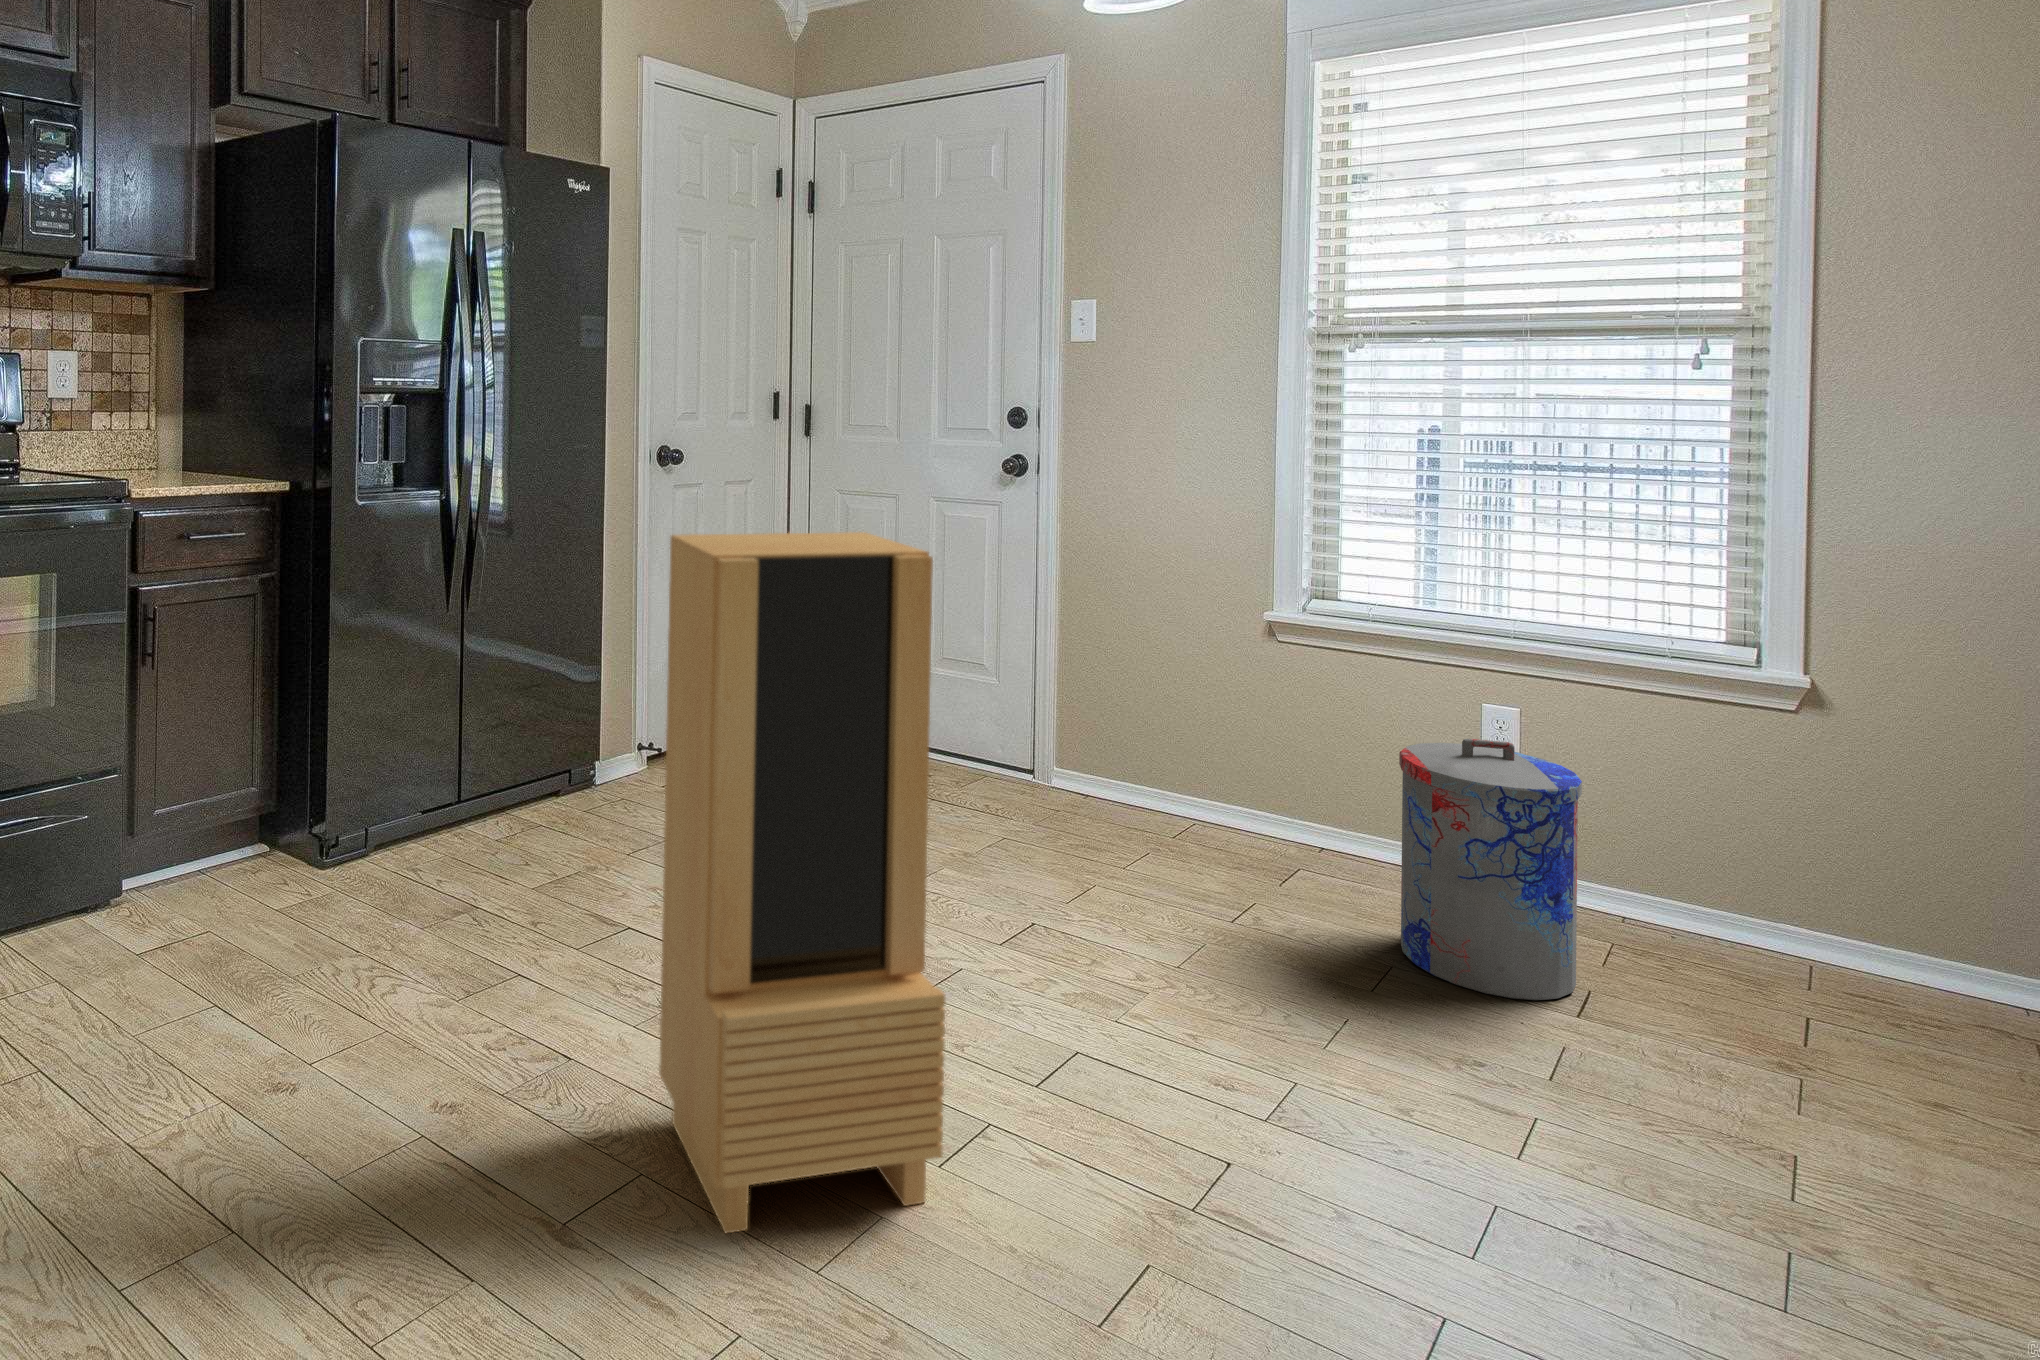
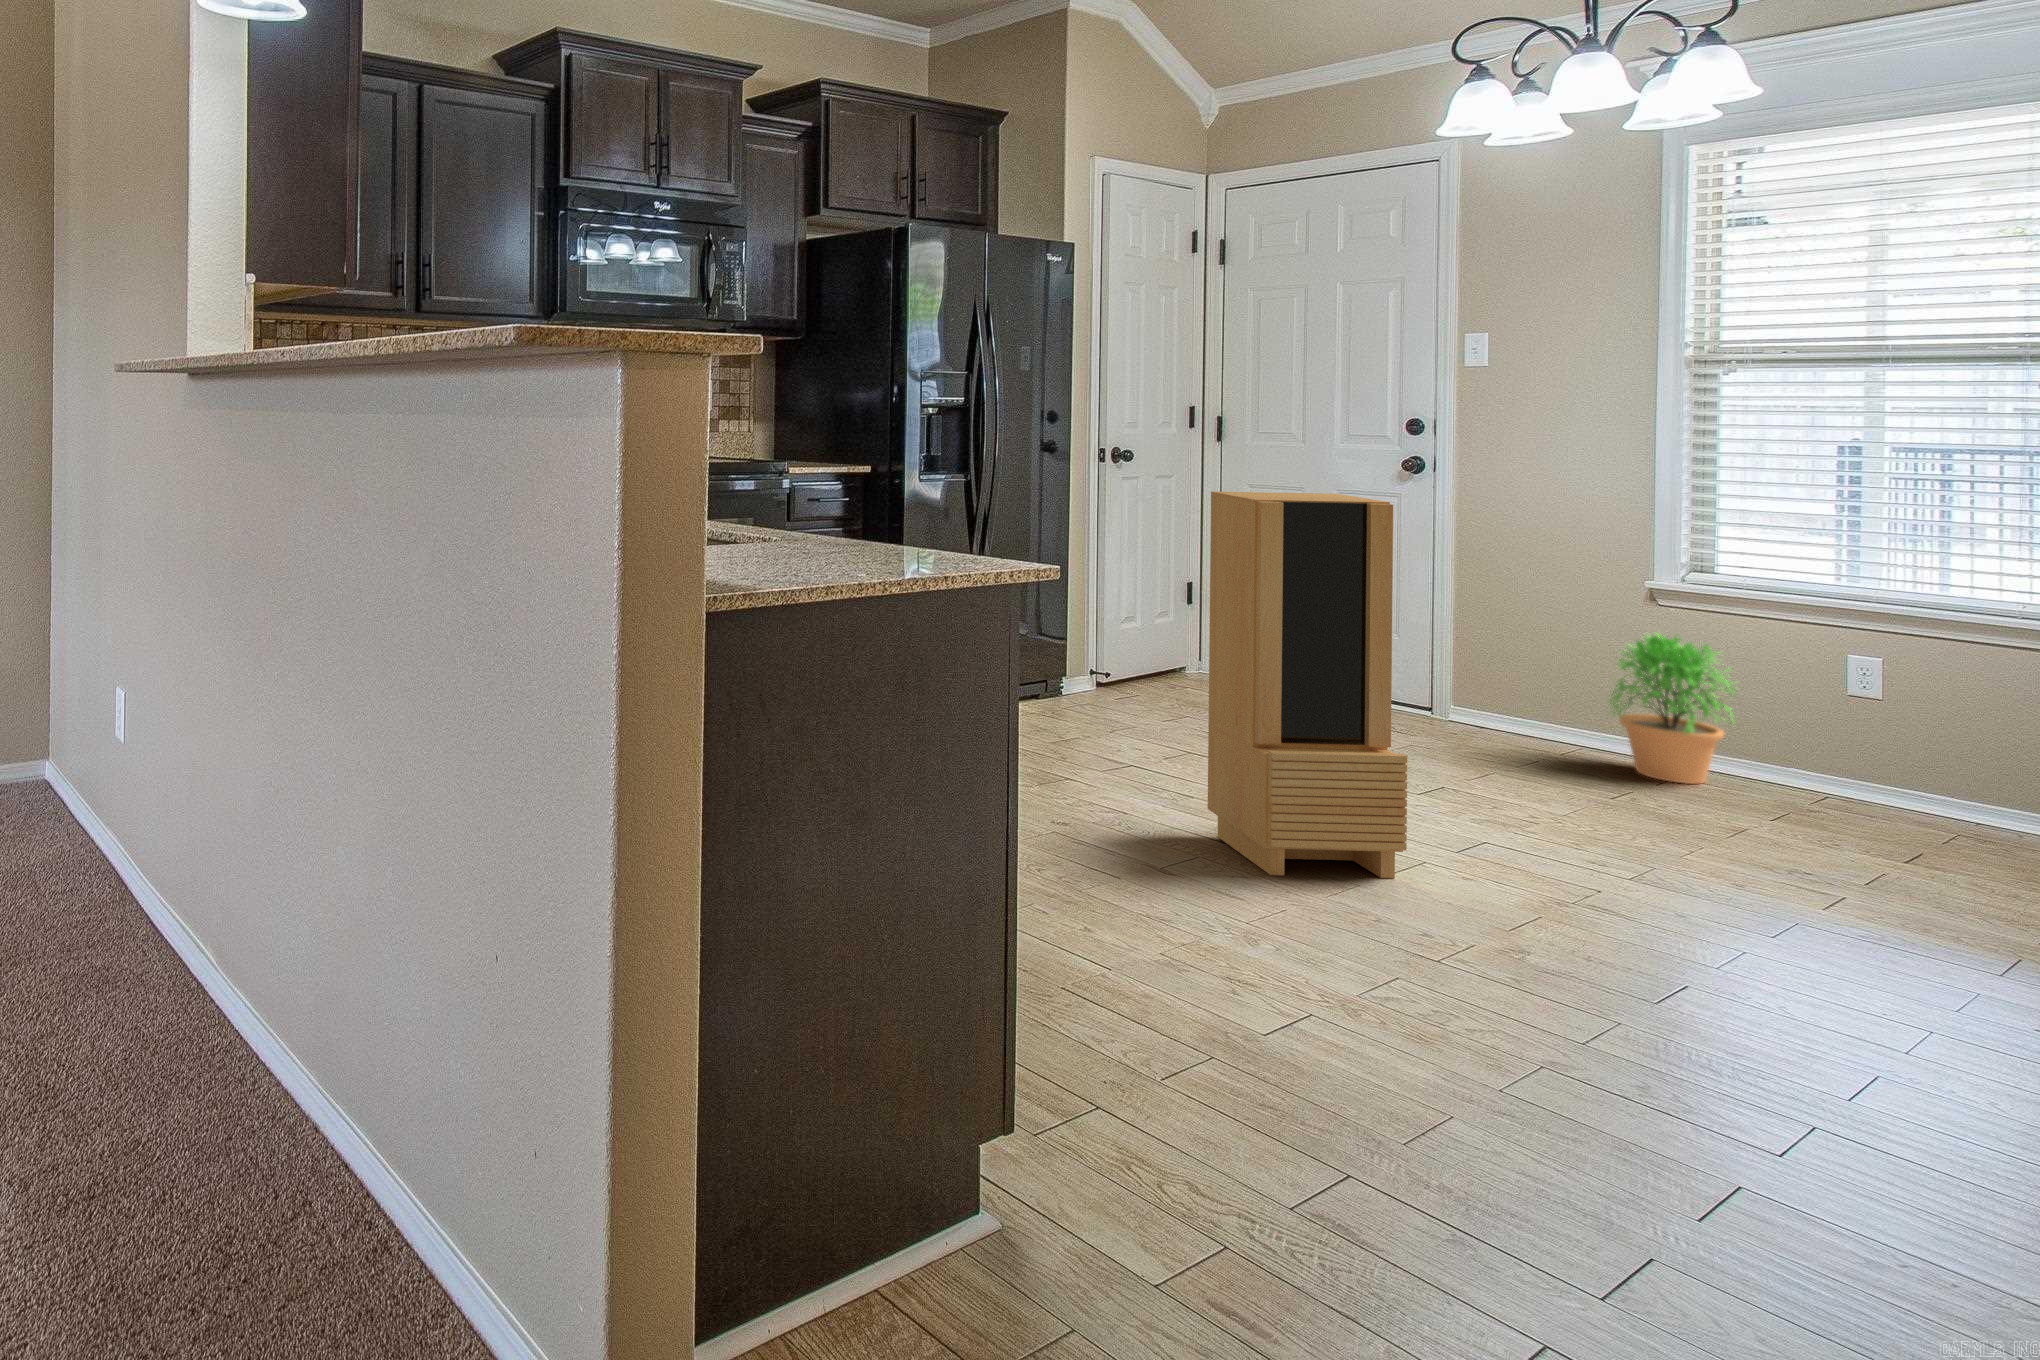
potted plant: none [1218,684,1374,886] -> present [1610,633,1734,784]
trash can: present [1399,739,1582,1000] -> none [1760,664,1918,851]

